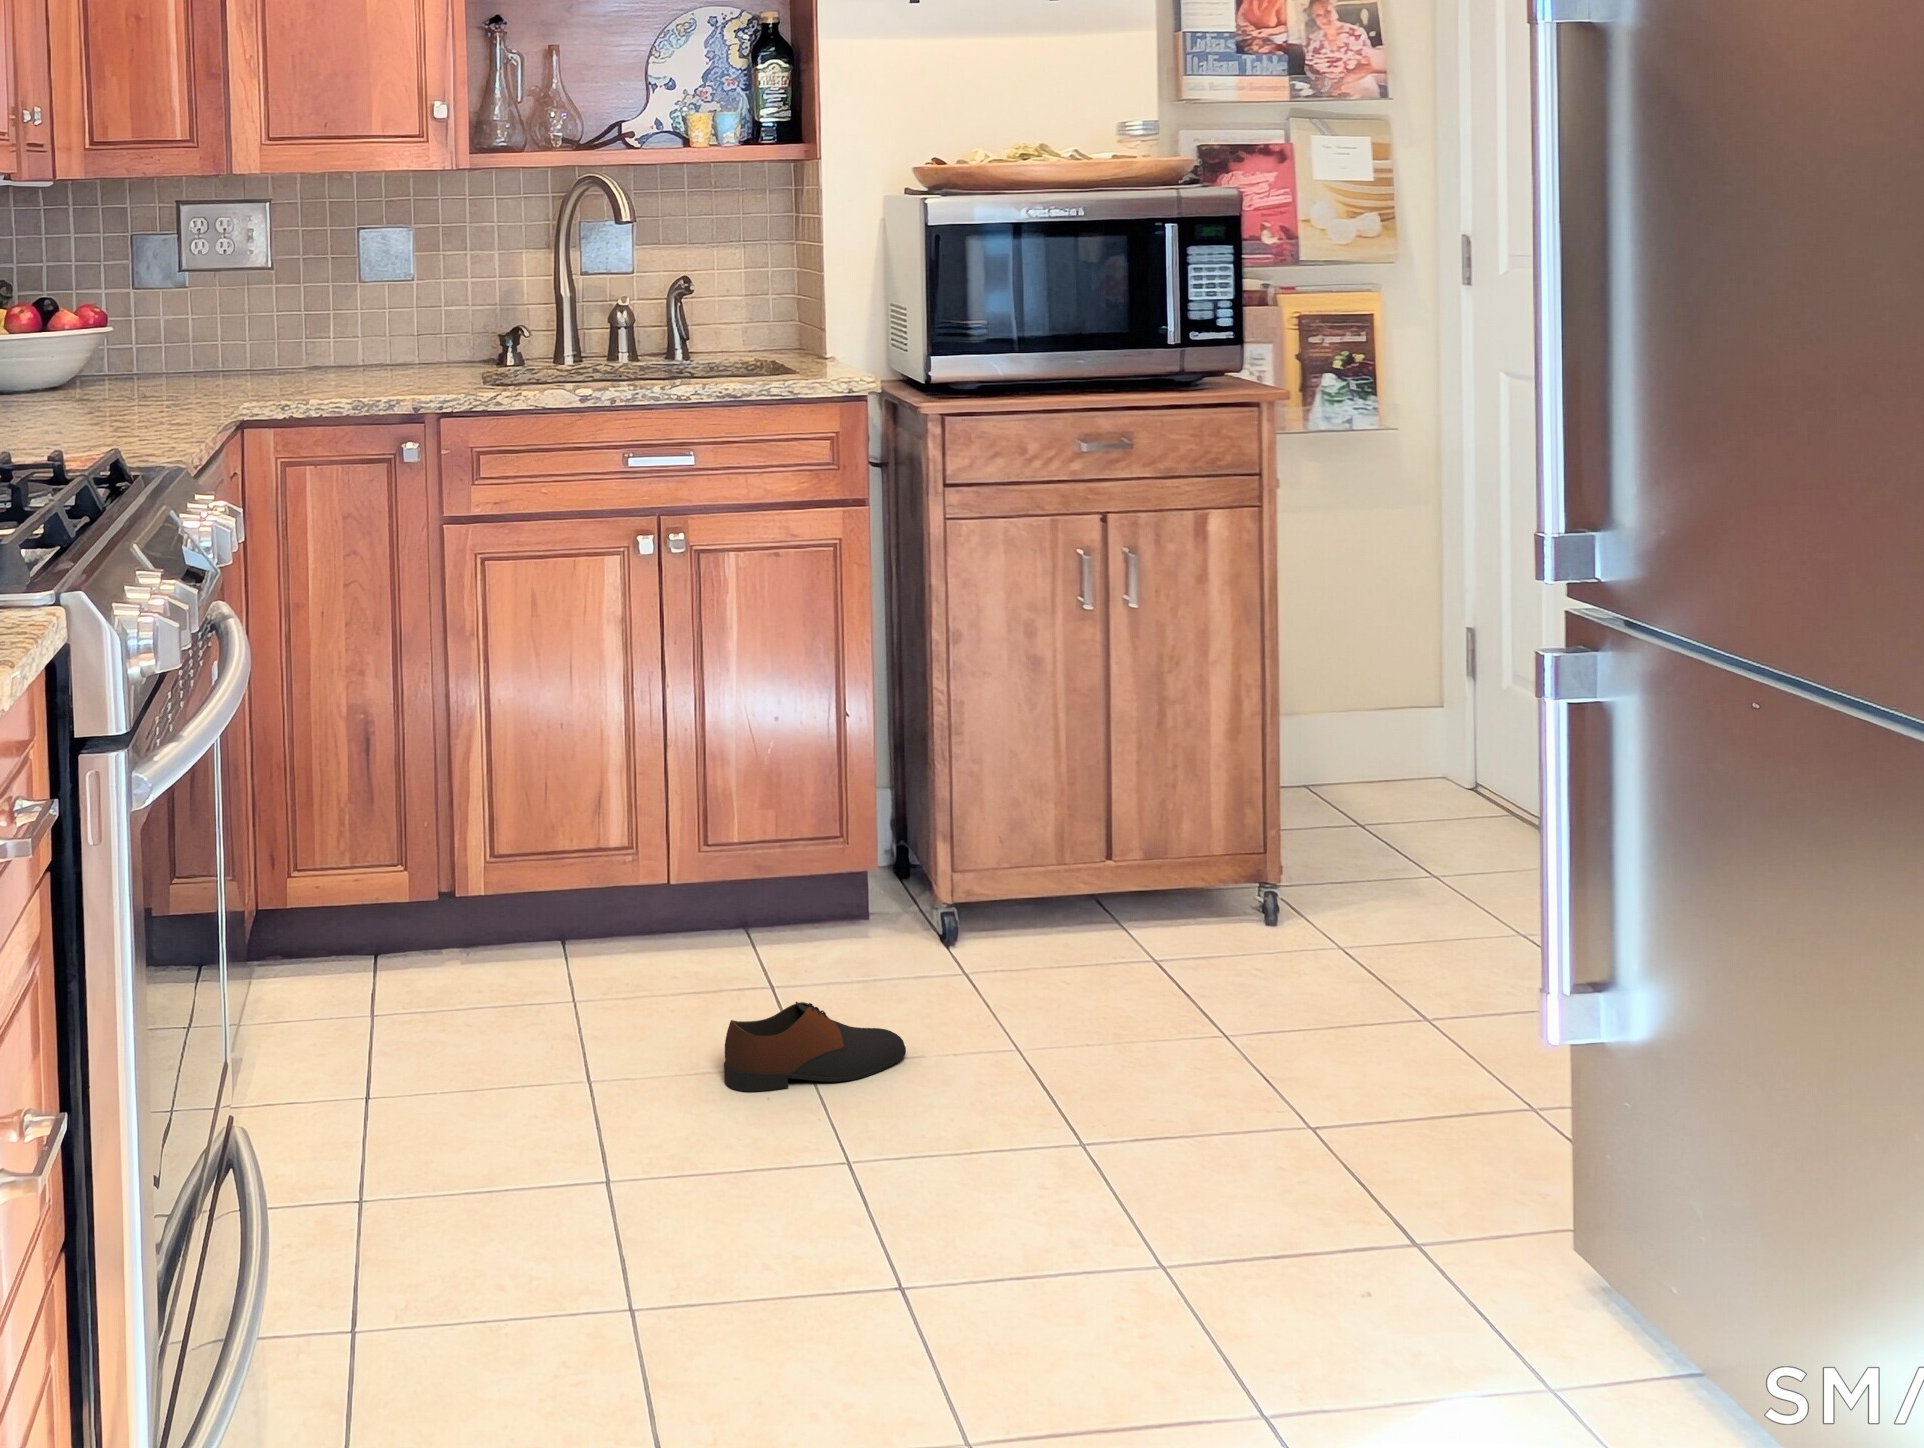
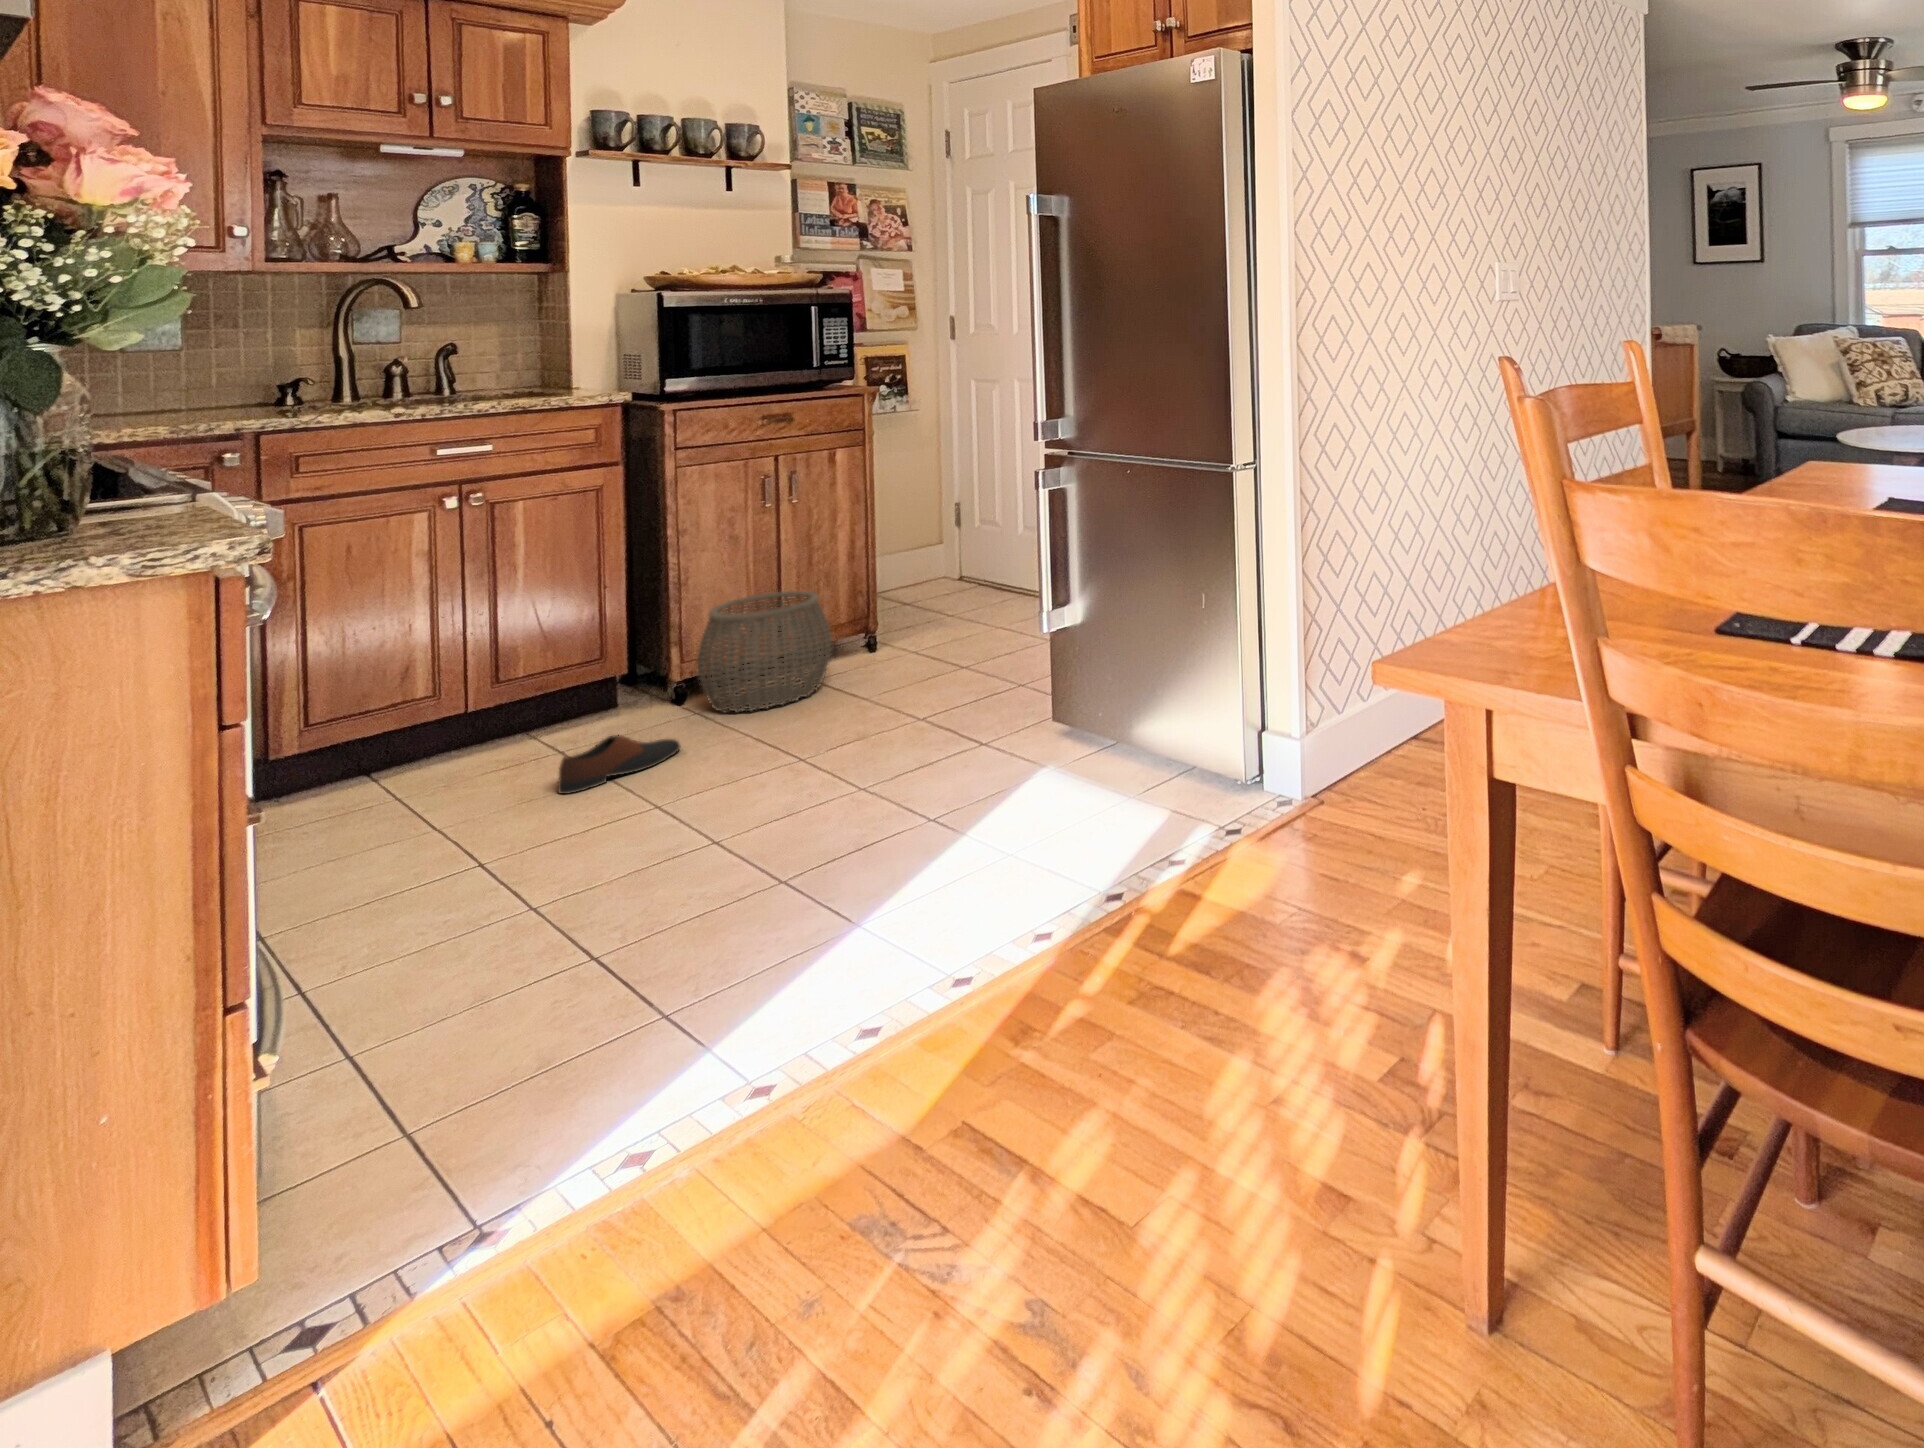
woven basket: none [957,776,1179,1014] -> present [697,591,832,712]

